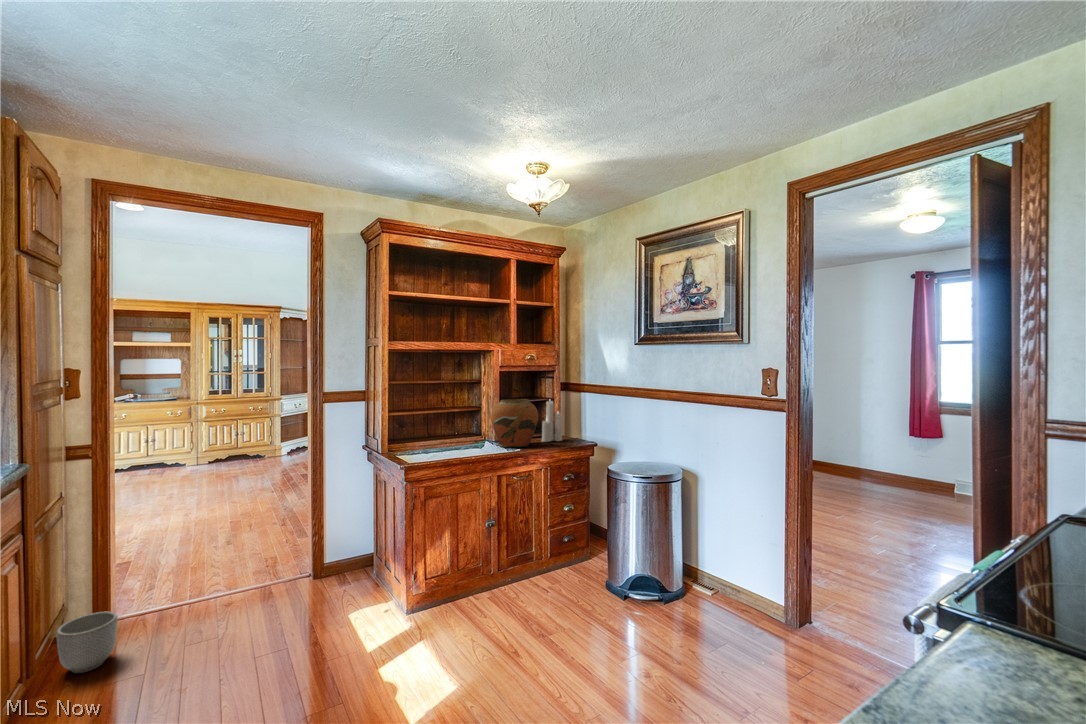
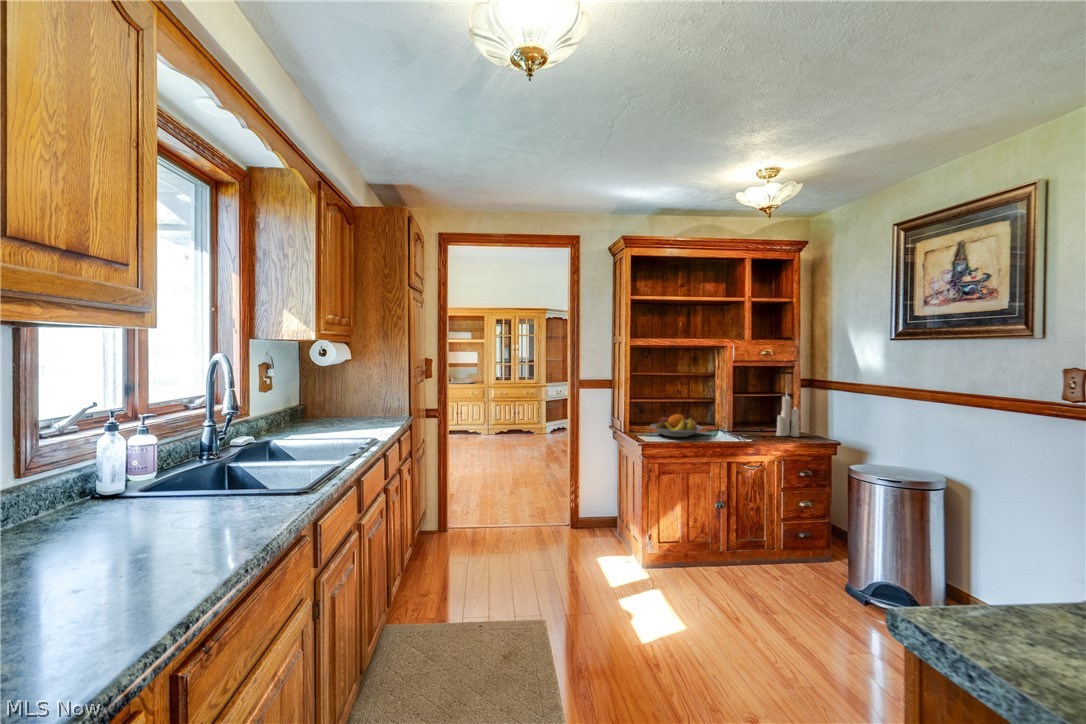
vase: present [491,399,538,448] -> none [724,392,772,439]
fruit bowl: none [412,427,471,453] -> present [650,414,703,437]
planter: present [57,612,118,673] -> none [421,521,452,557]

